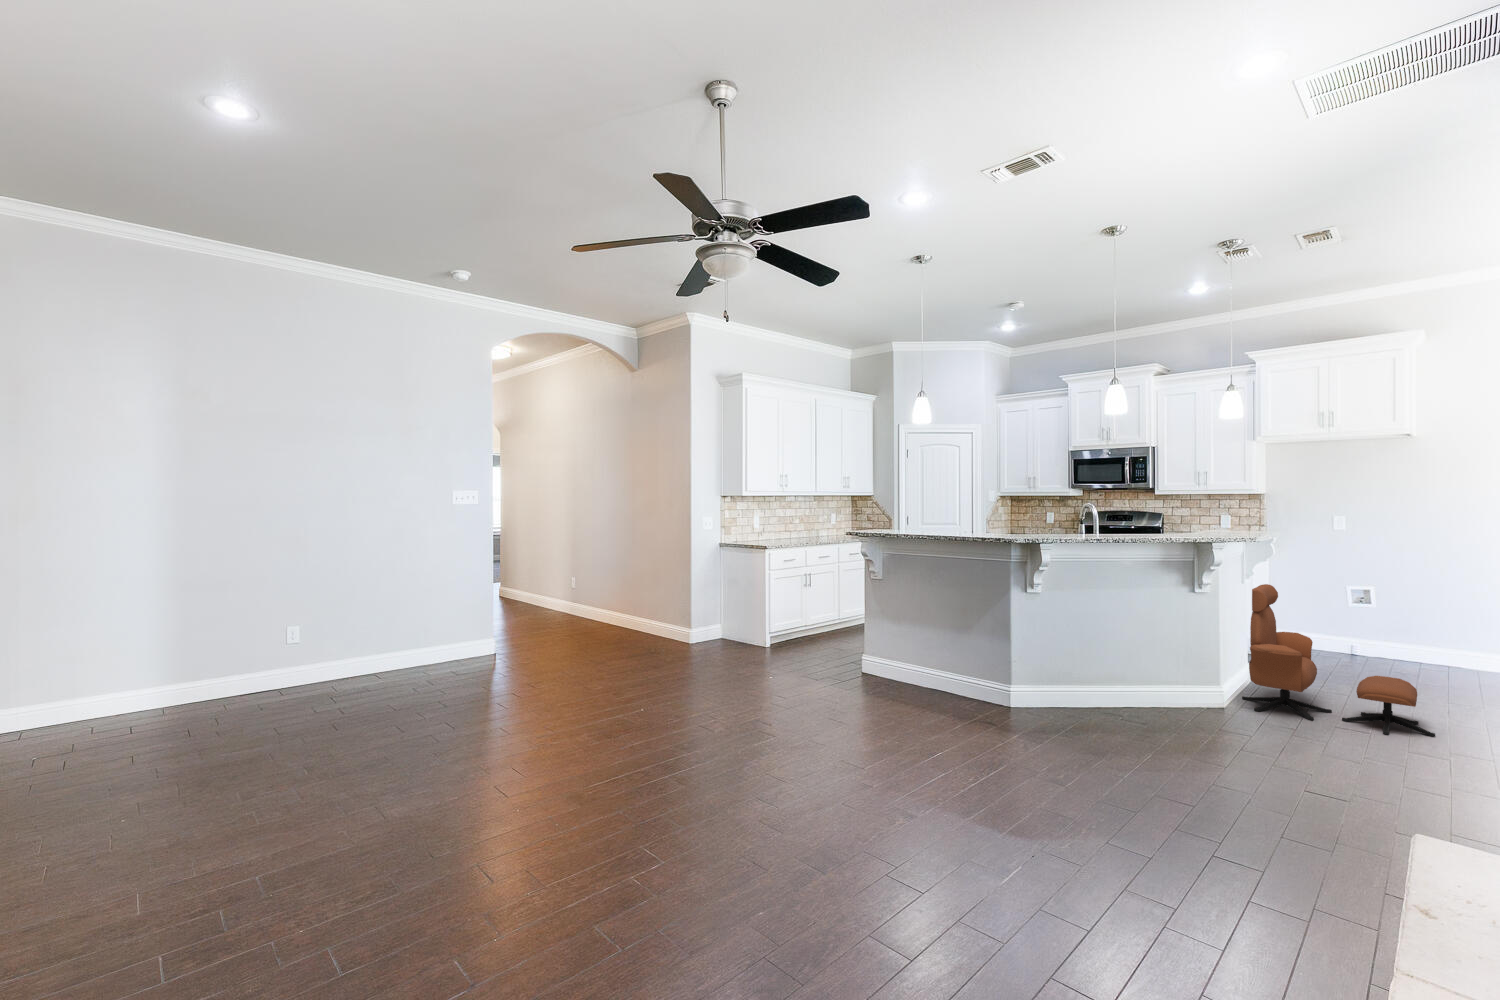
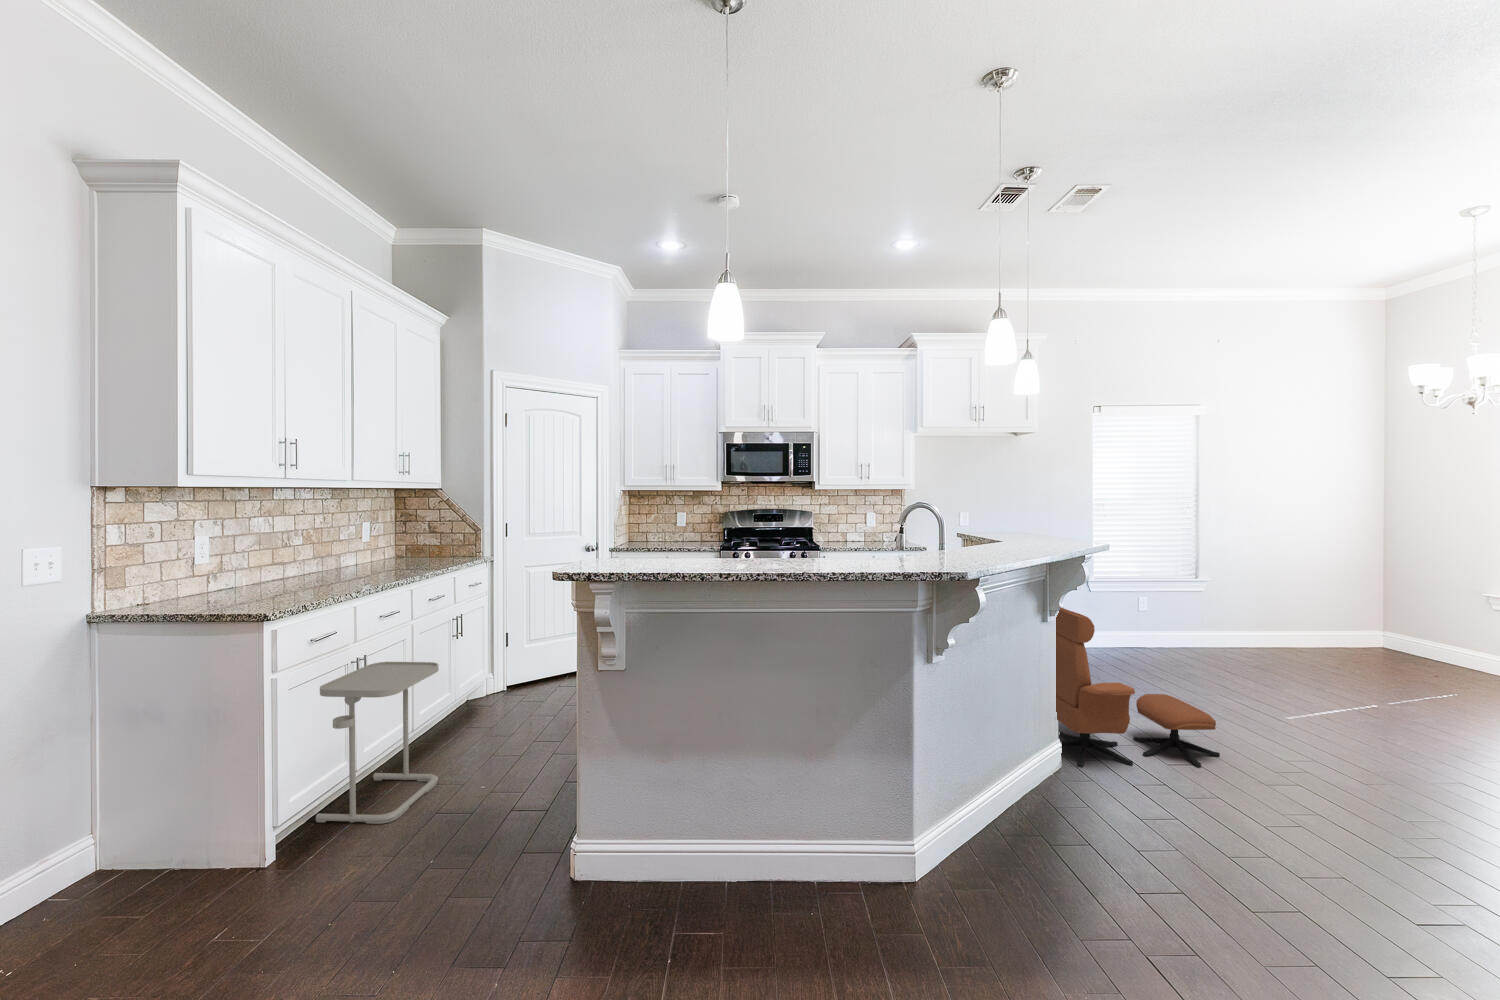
side table: none [784,579,839,648] -> present [316,662,439,824]

